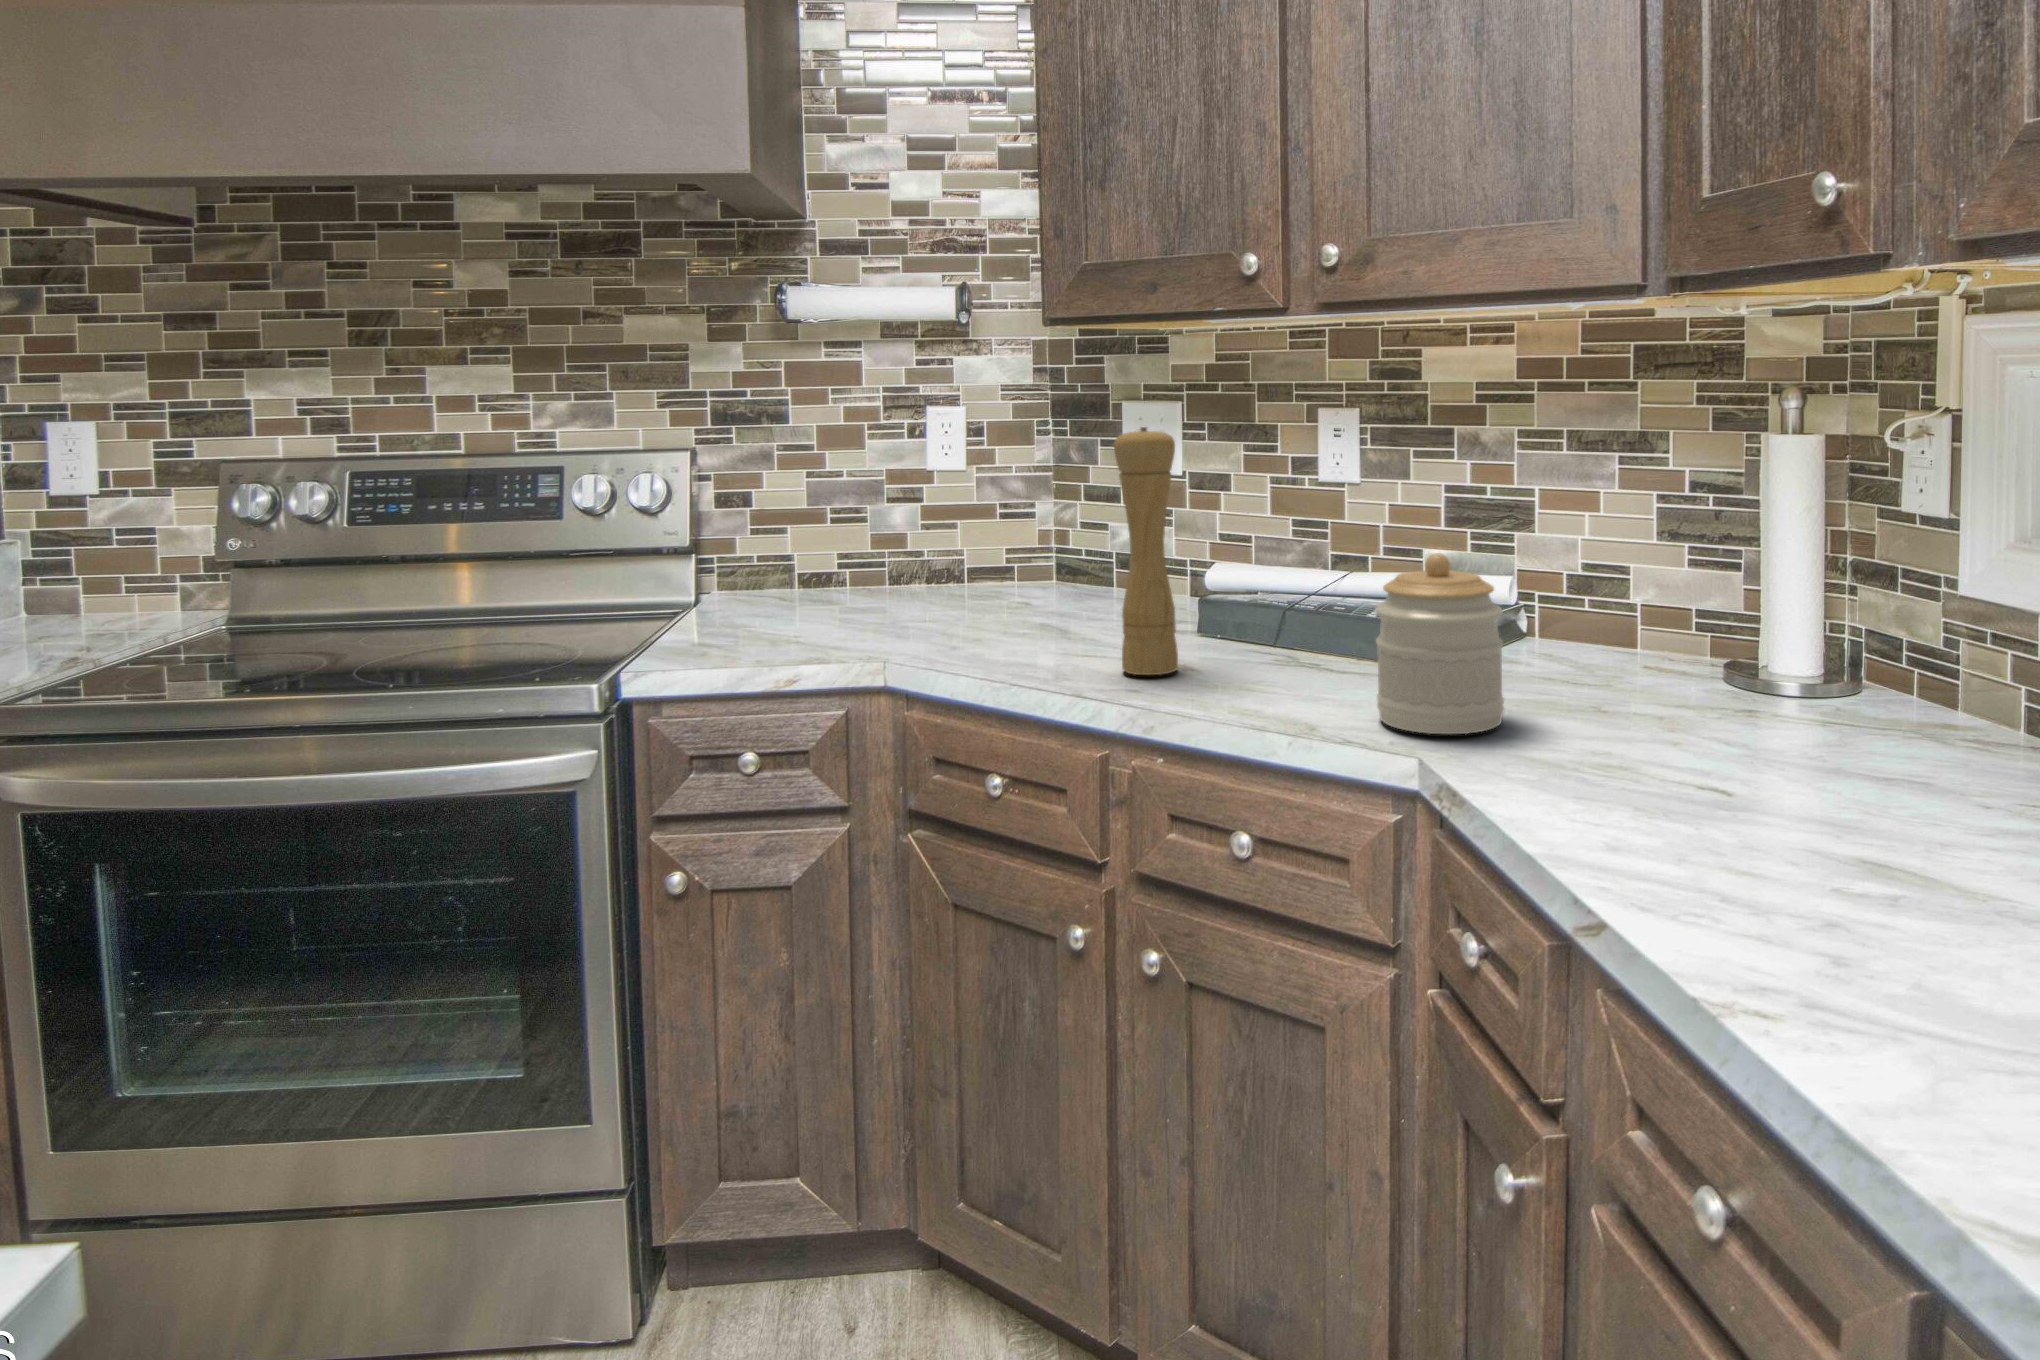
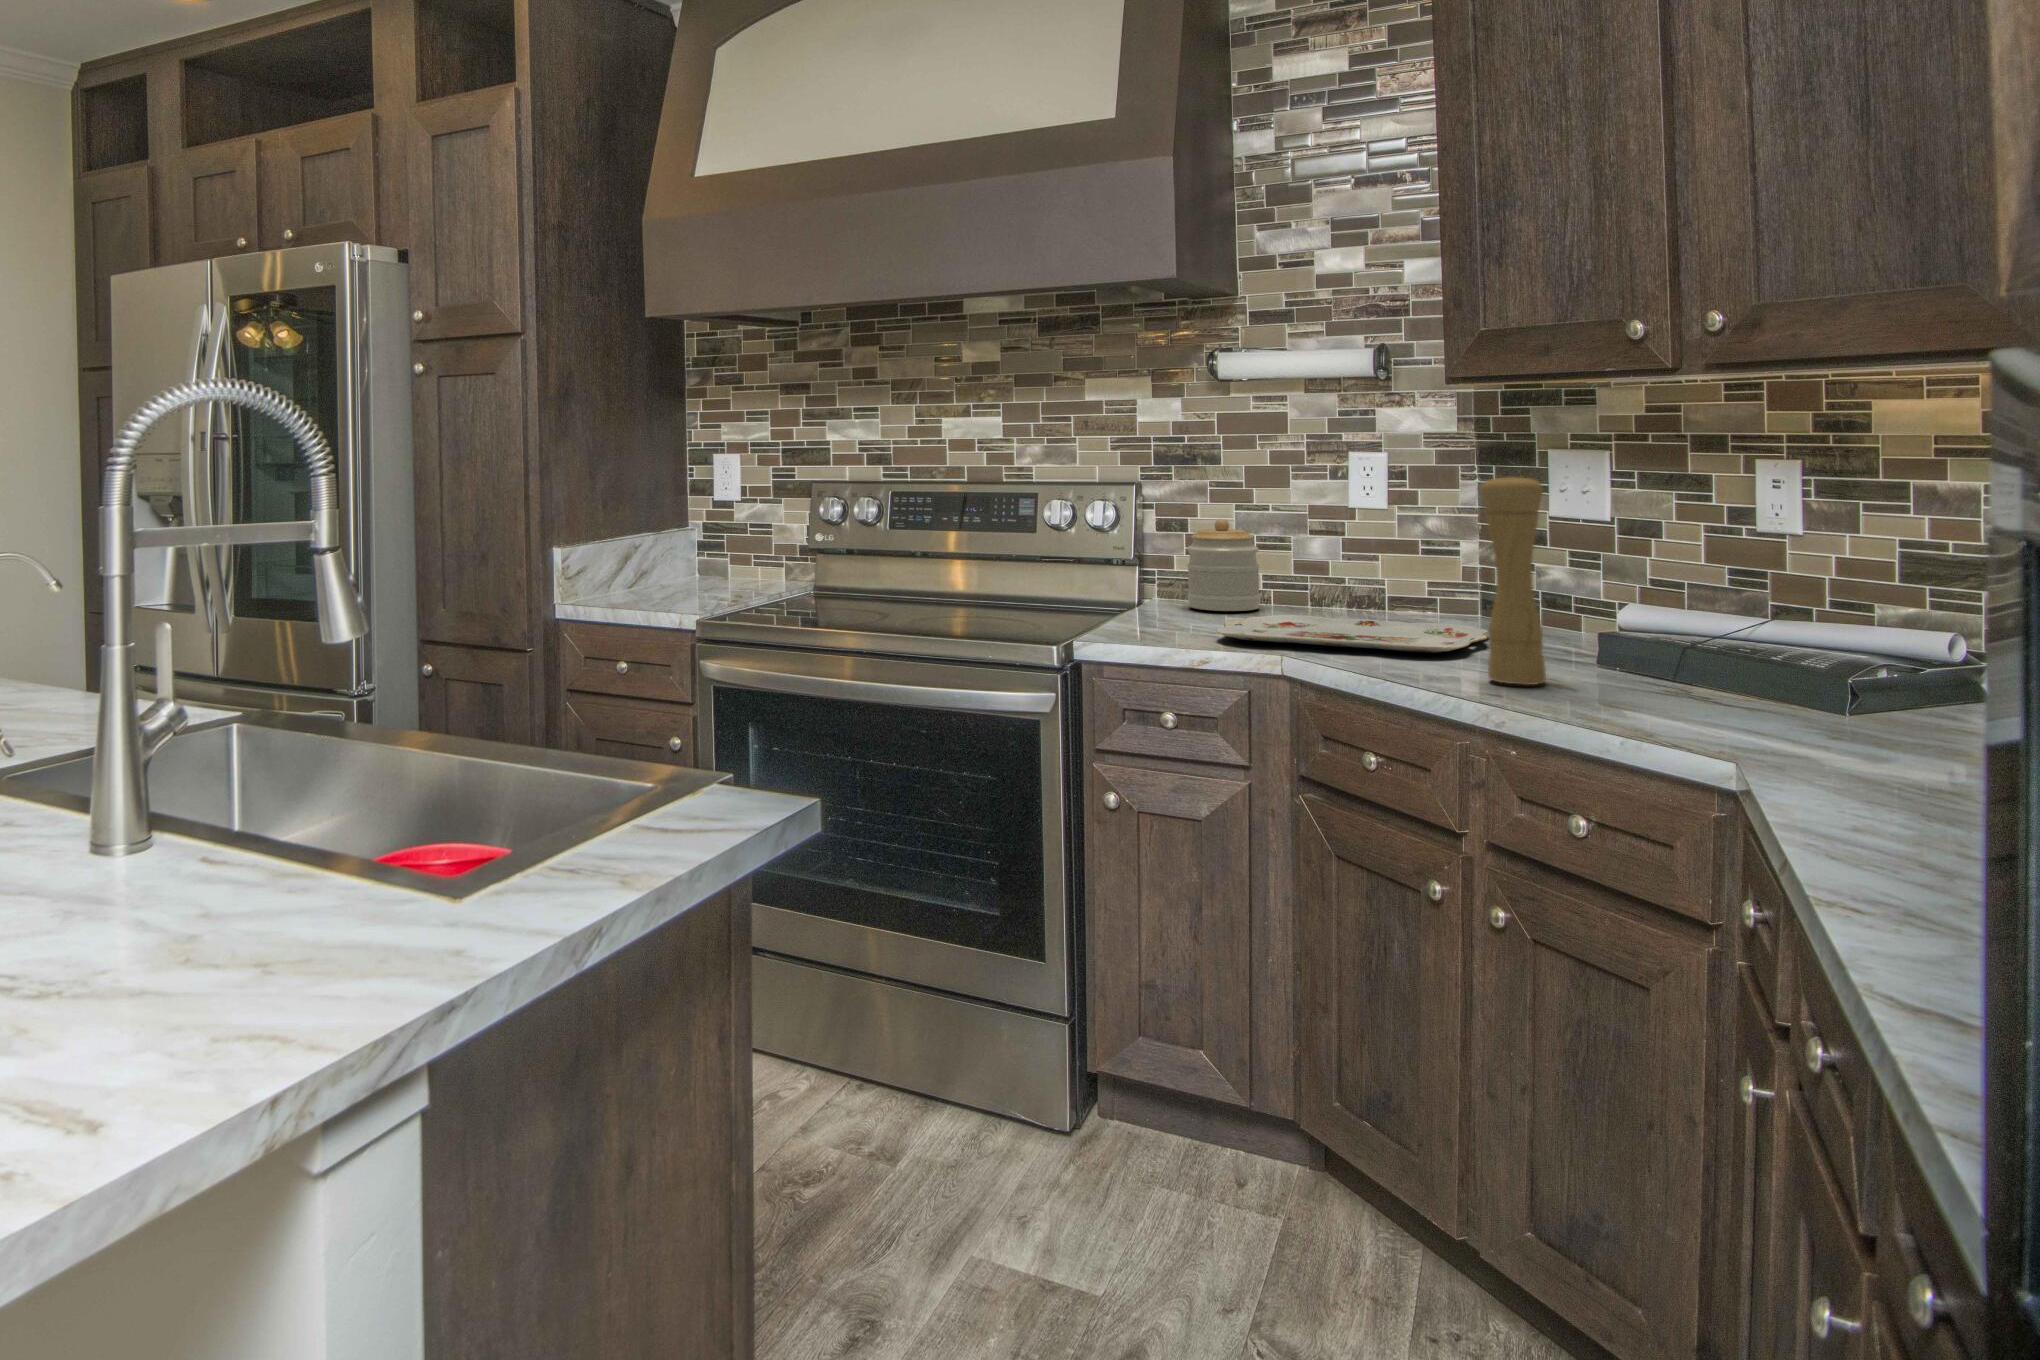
jar: present [1375,554,1504,734] -> present [1187,519,1260,611]
serving tray: none [806,598,1090,644] -> present [1217,615,1488,653]

